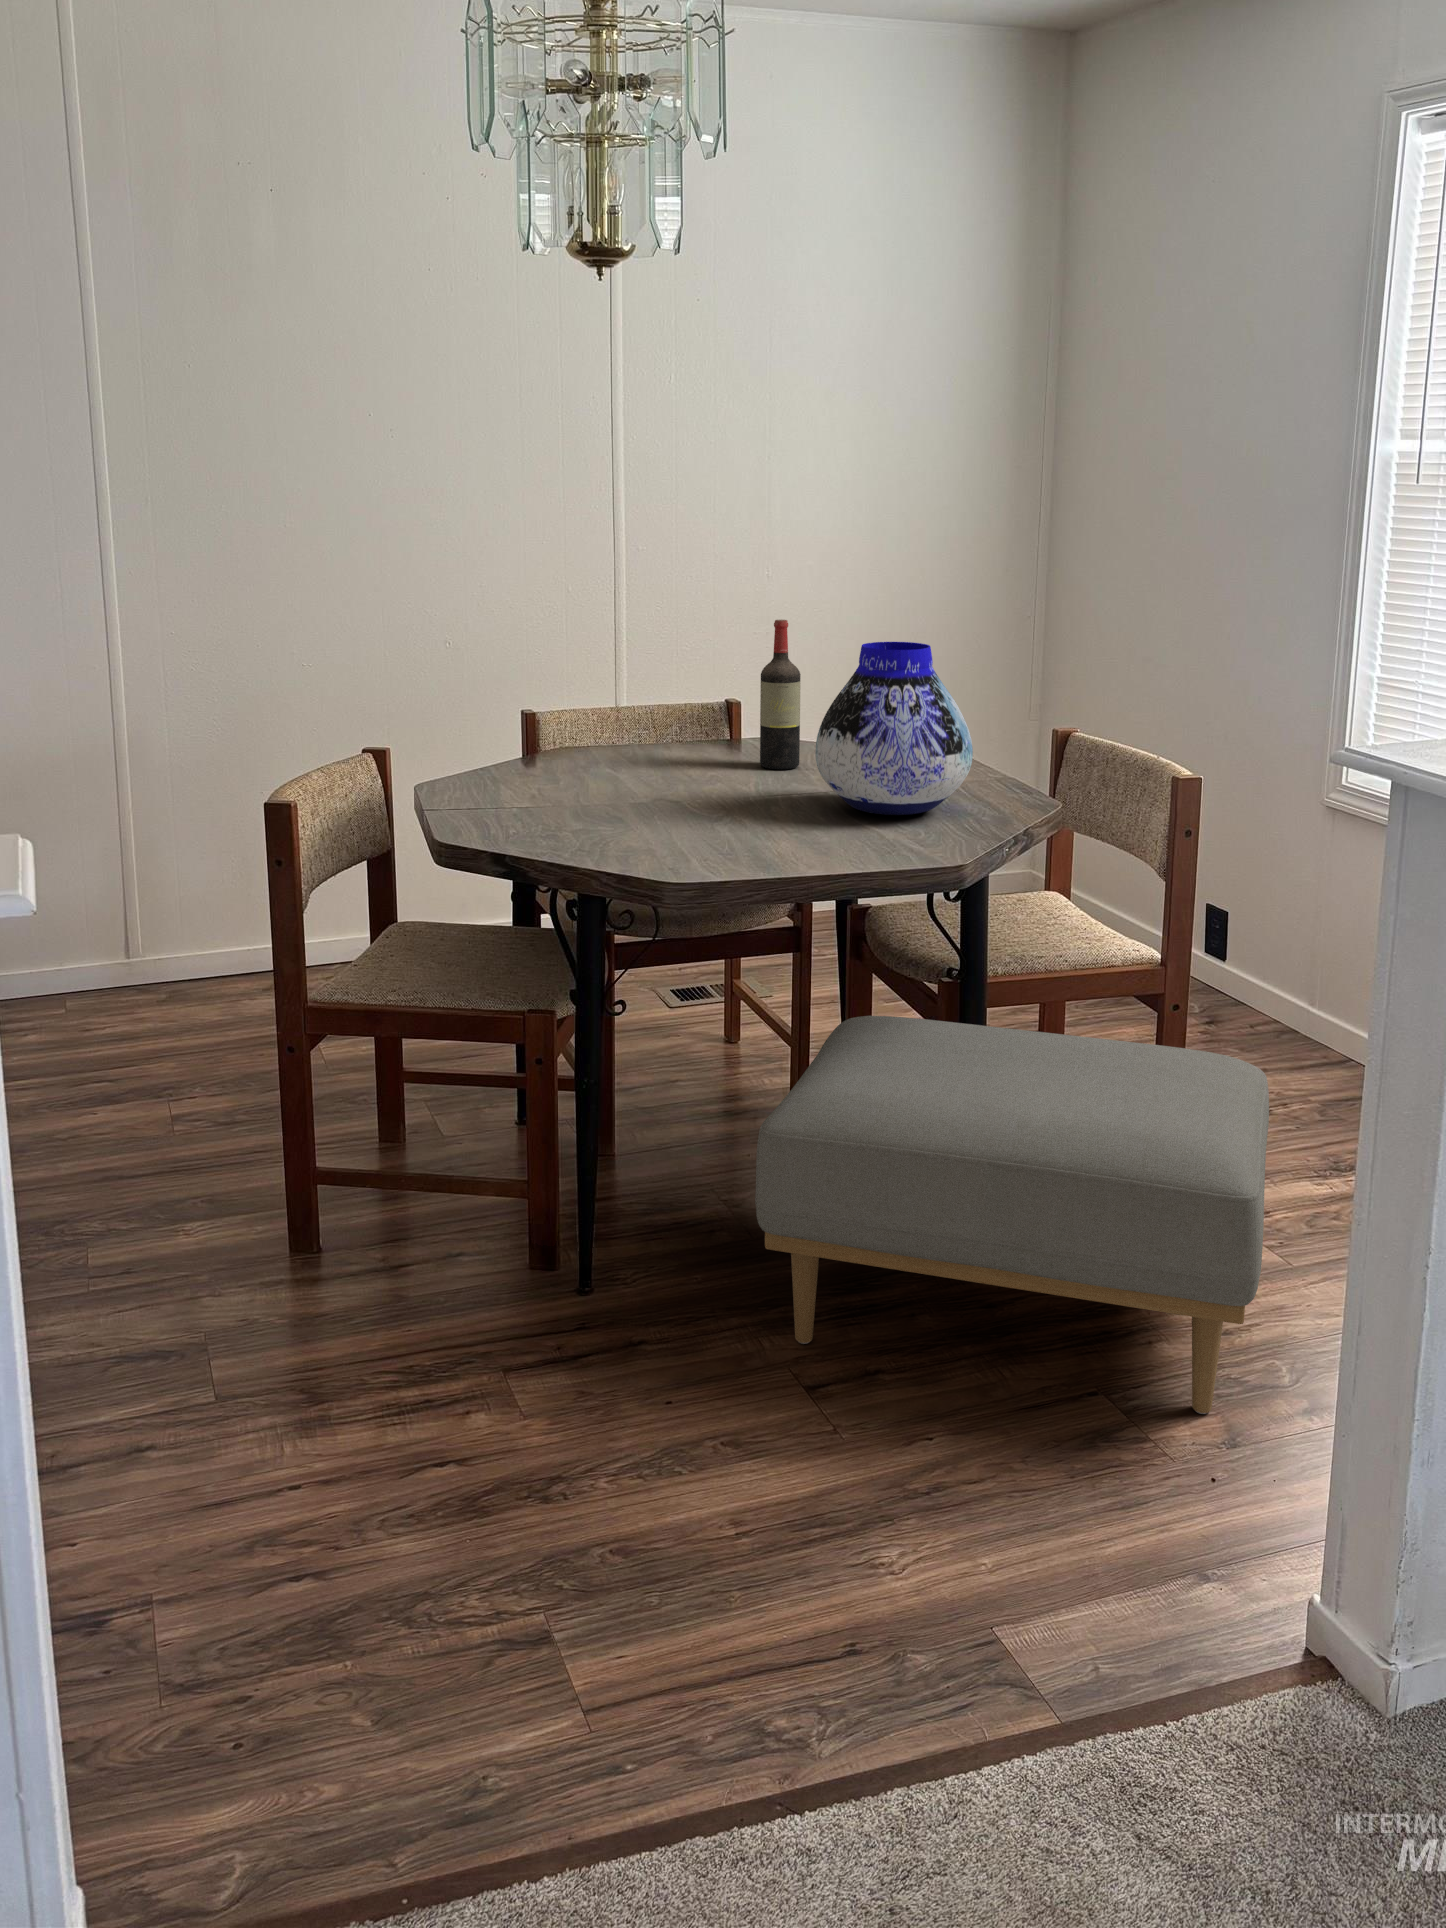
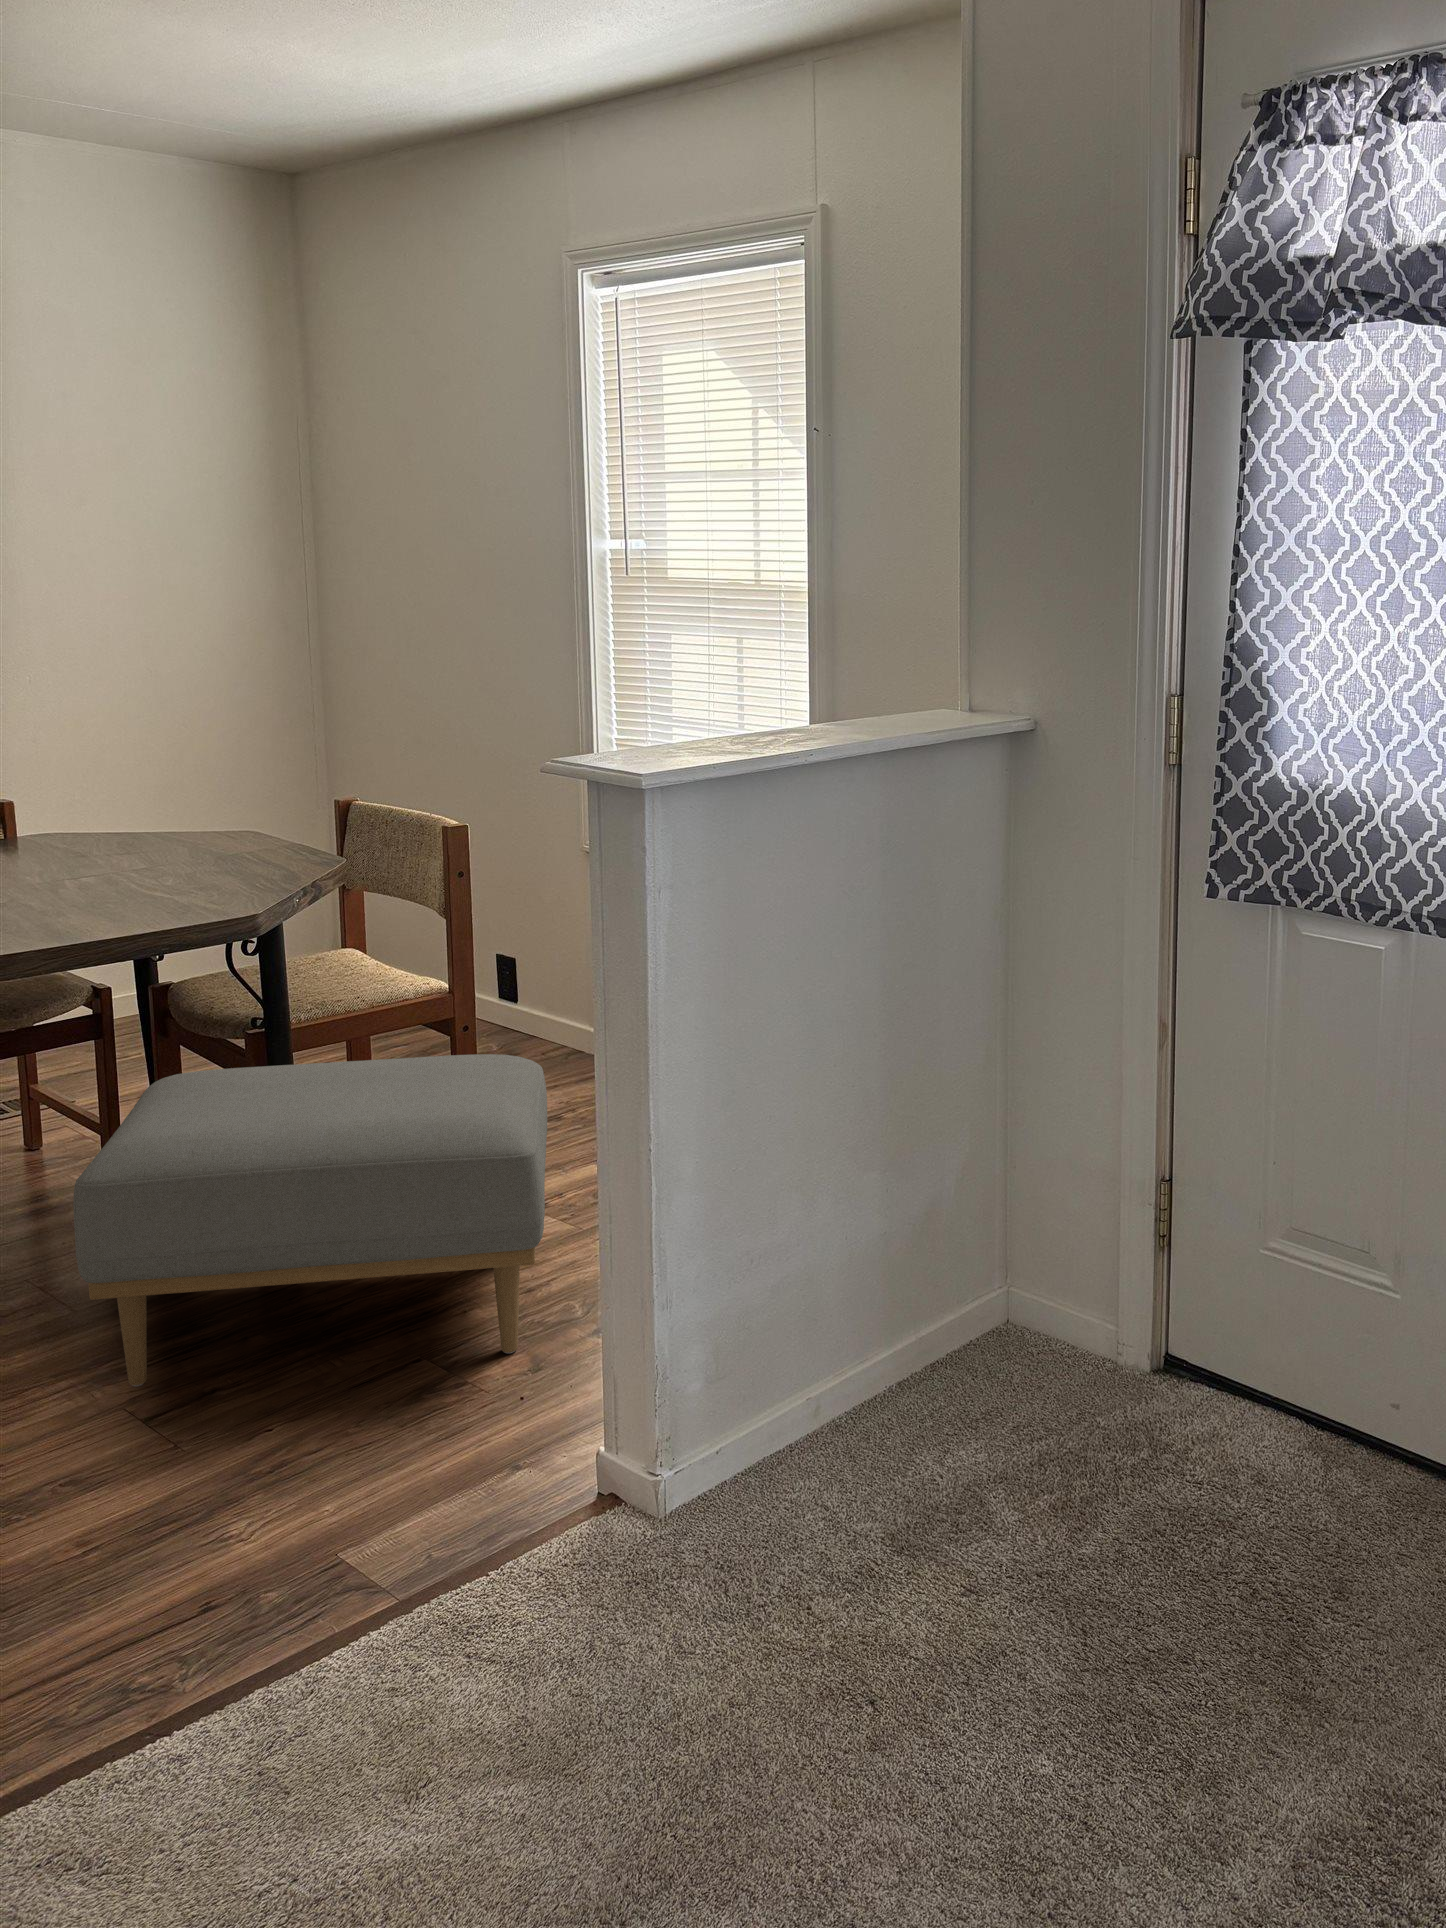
wine bottle: present [760,620,801,769] -> none [36,714,85,860]
vase: present [815,642,973,815] -> none [101,724,258,885]

